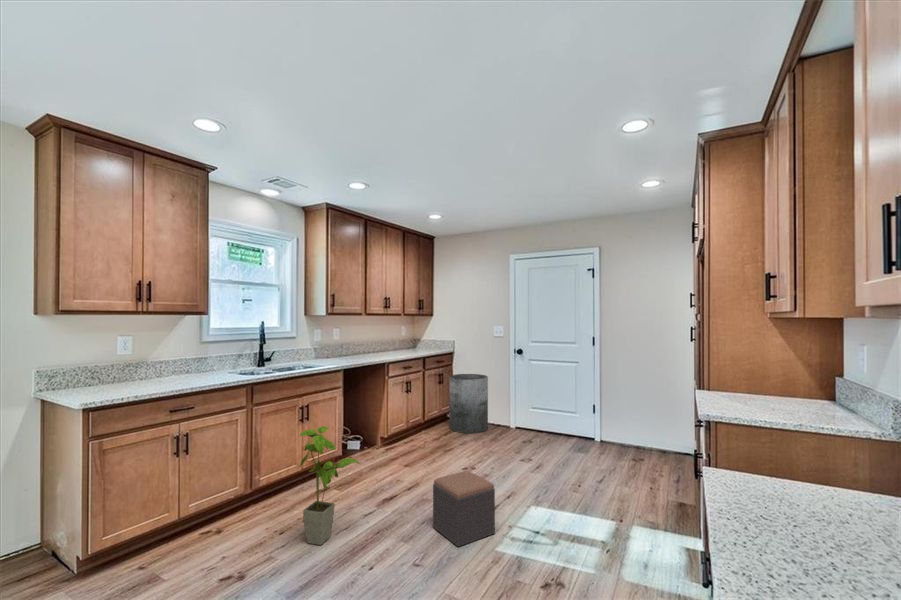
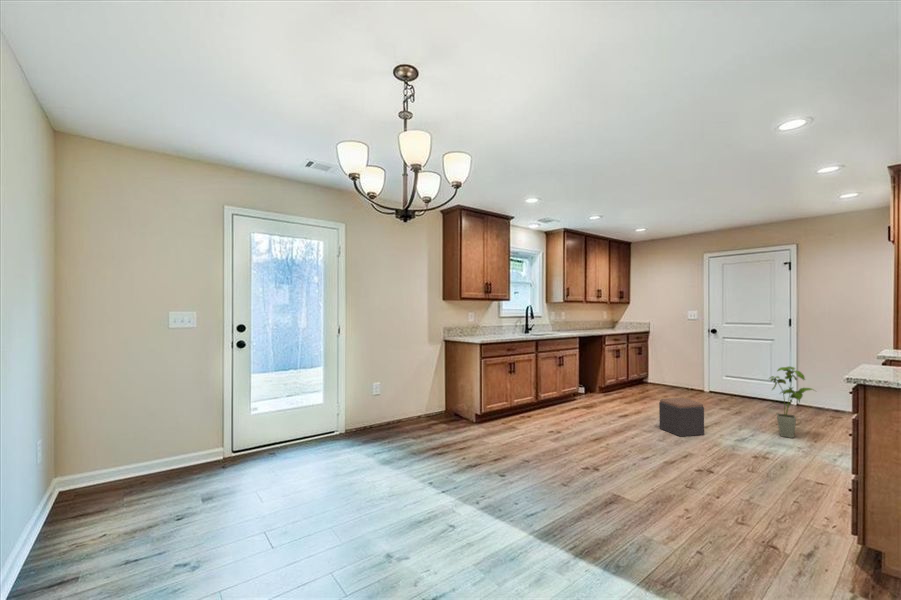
trash can: present [449,374,488,433] -> none [648,348,681,392]
house plant: present [299,426,360,545] -> present [770,367,812,438]

